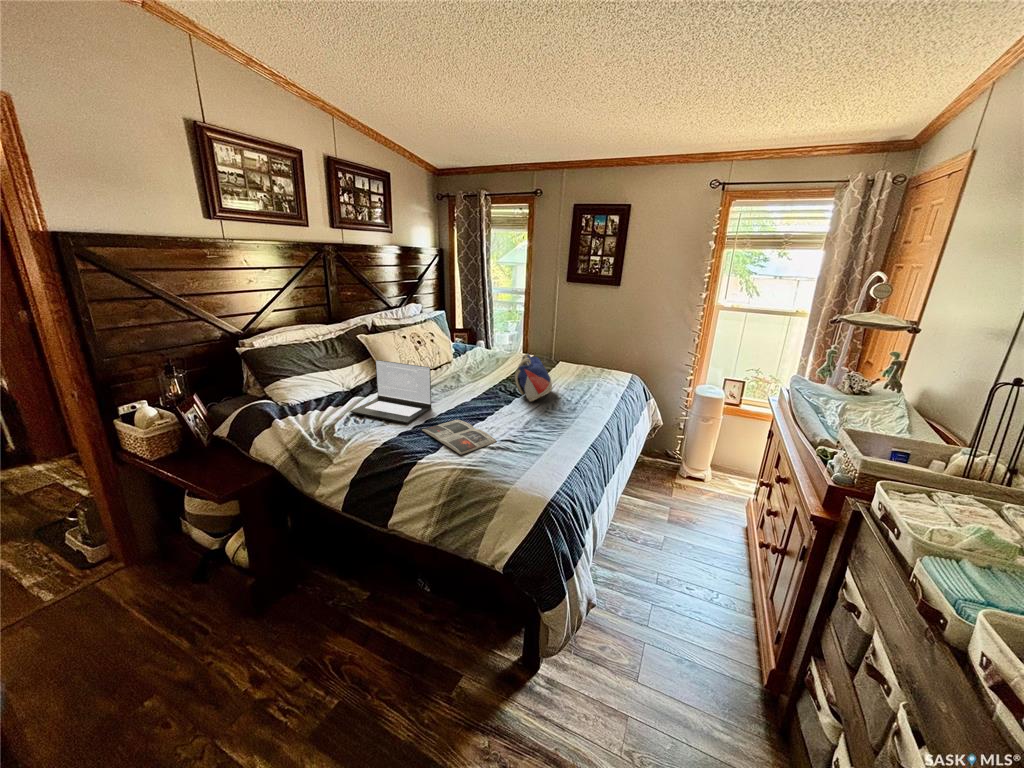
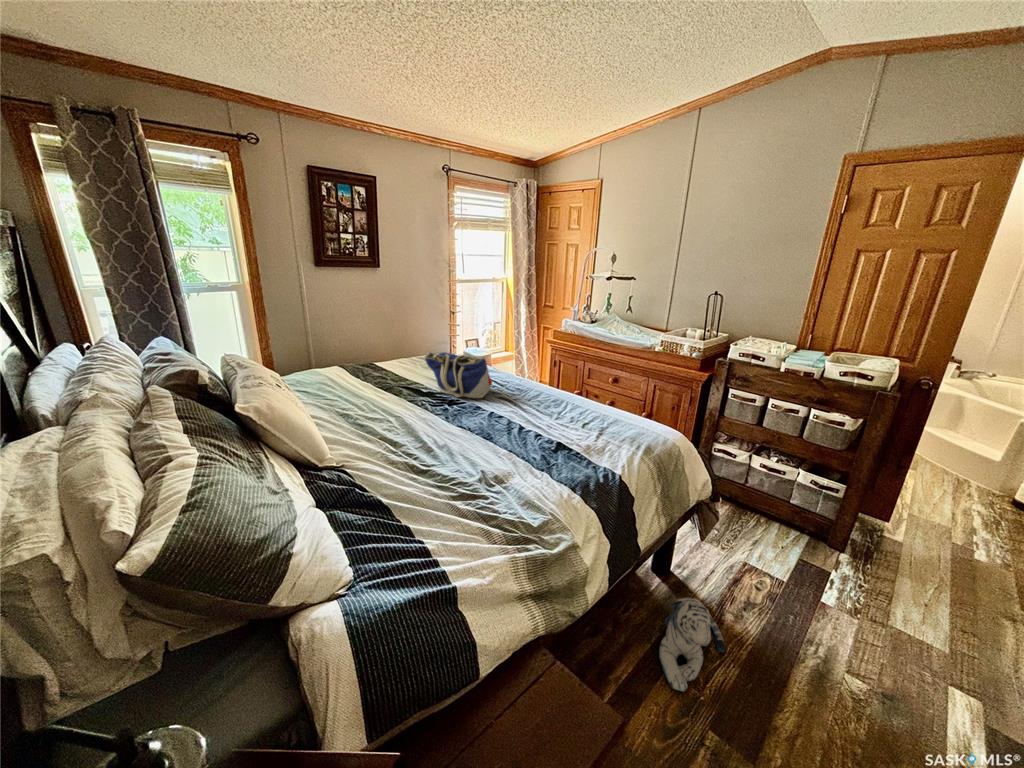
laptop: present [350,360,431,424] -> none [343,392,480,517]
magazine: present [422,420,497,455] -> none [491,430,586,464]
plush toy: none [375,634,487,731] -> present [659,597,725,692]

